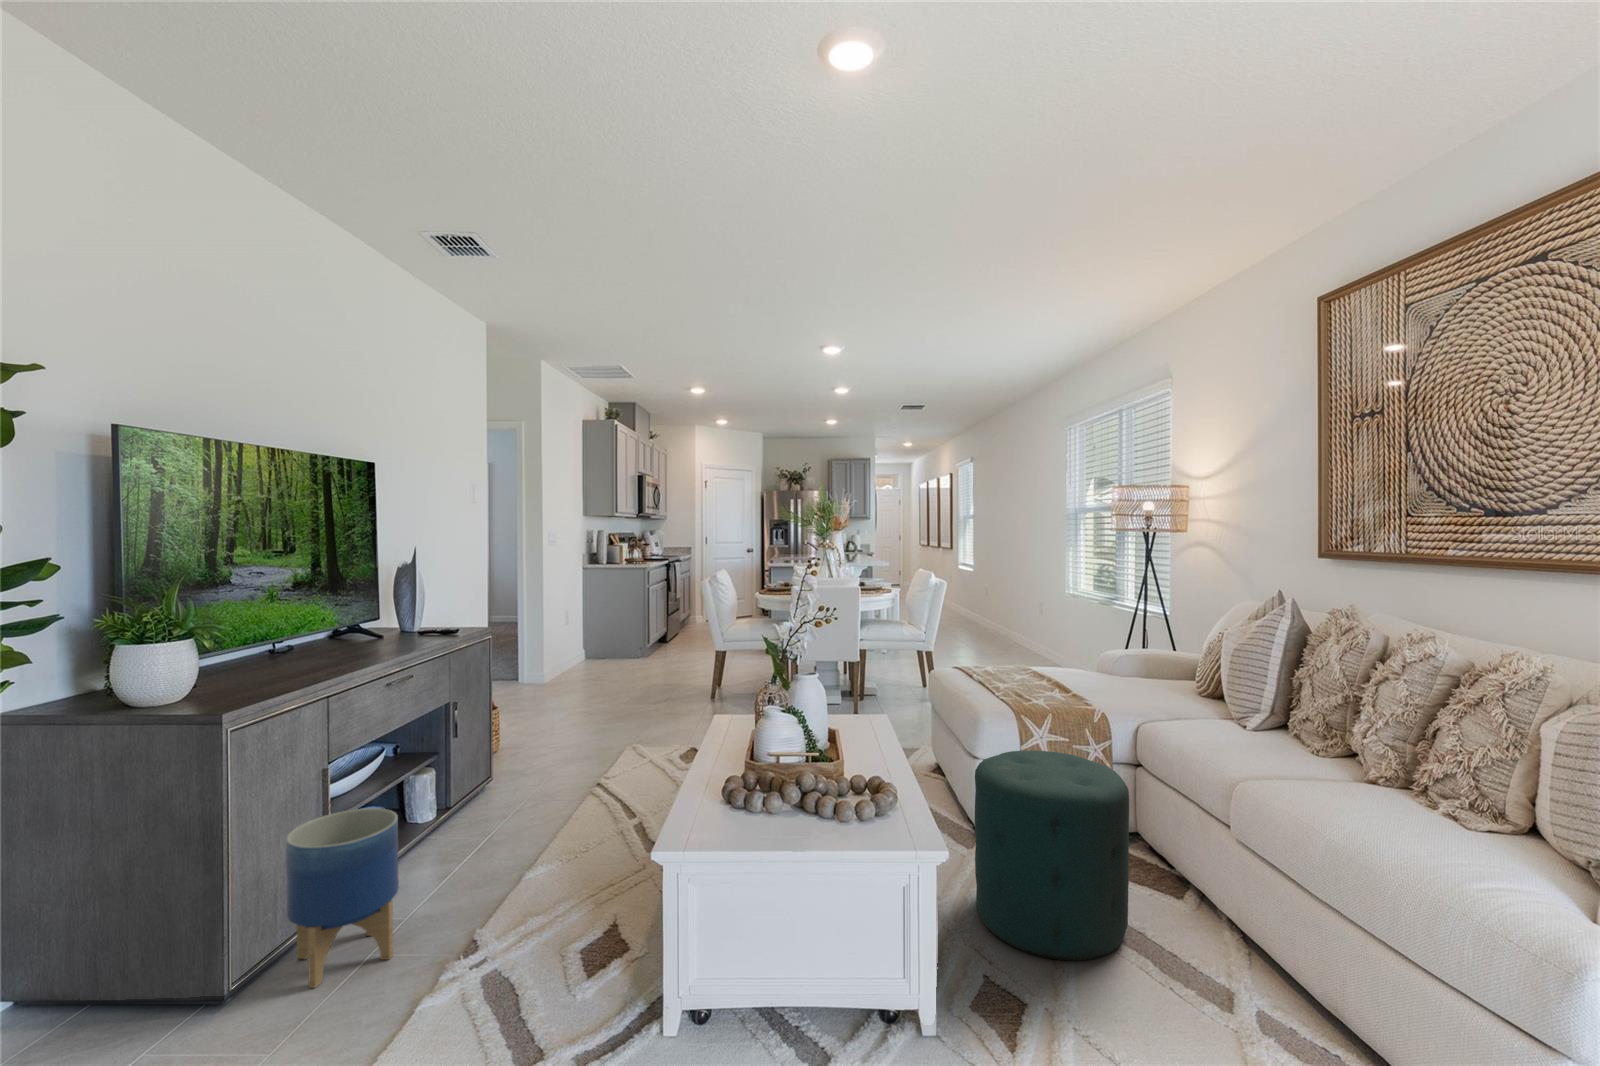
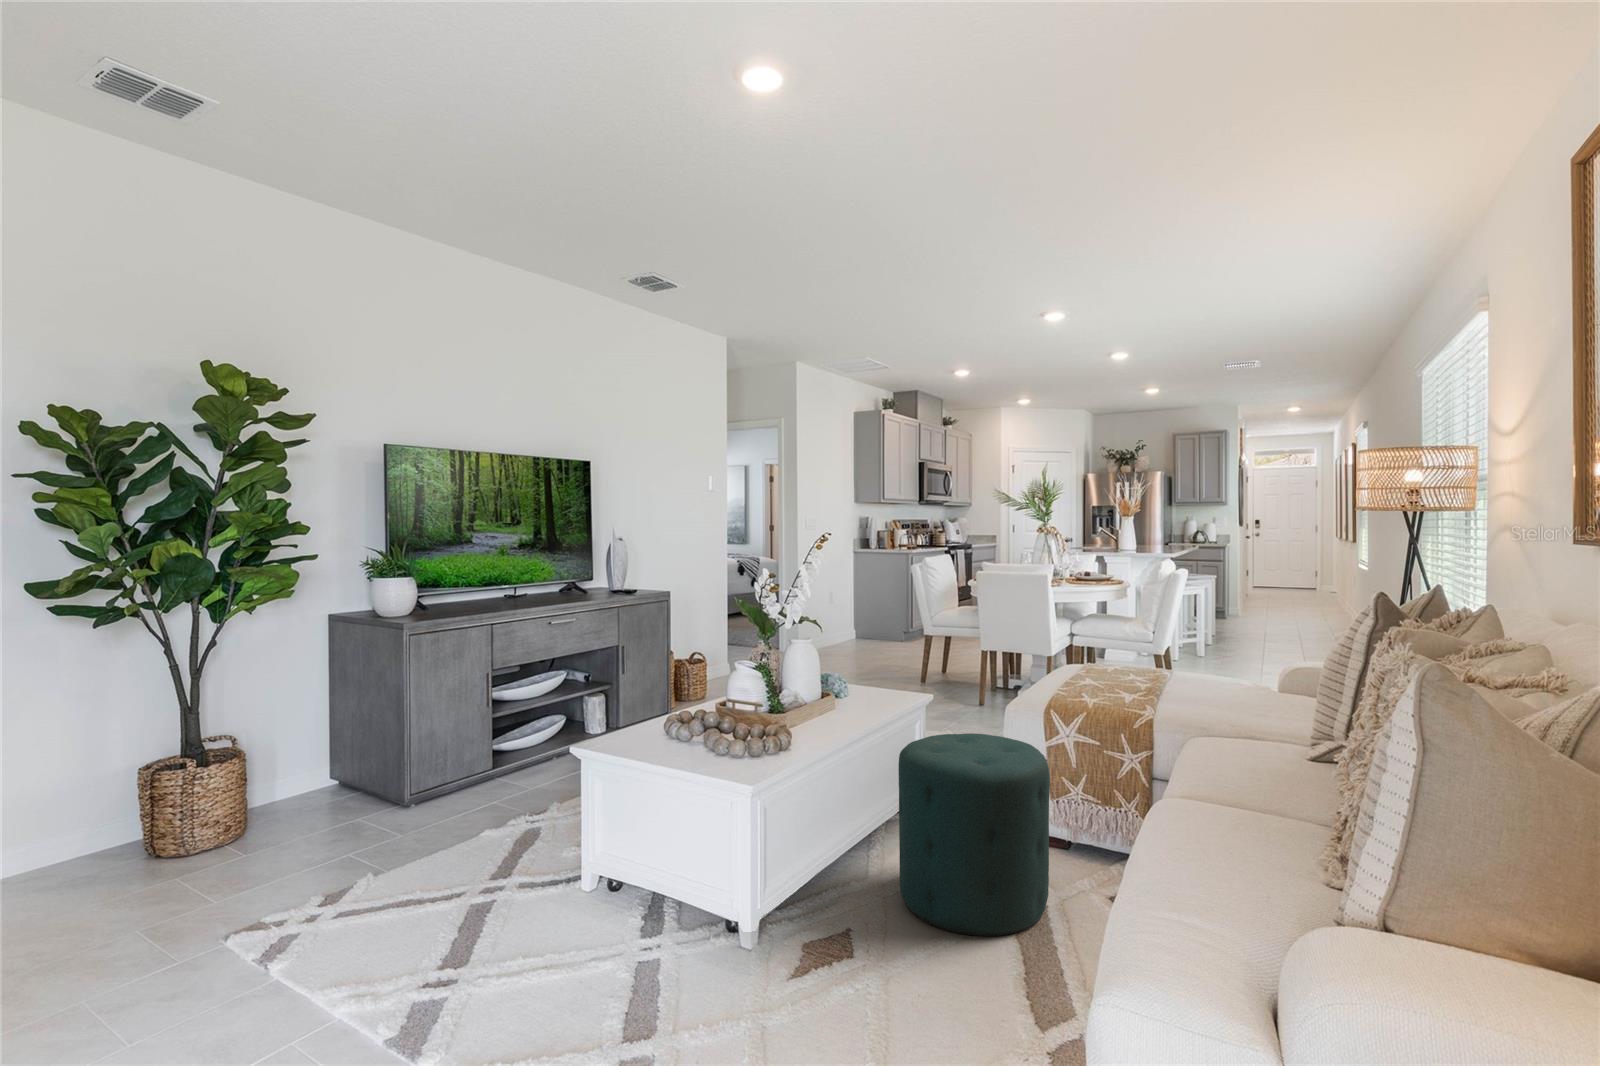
planter: present [286,808,399,988] -> none [454,703,523,809]

